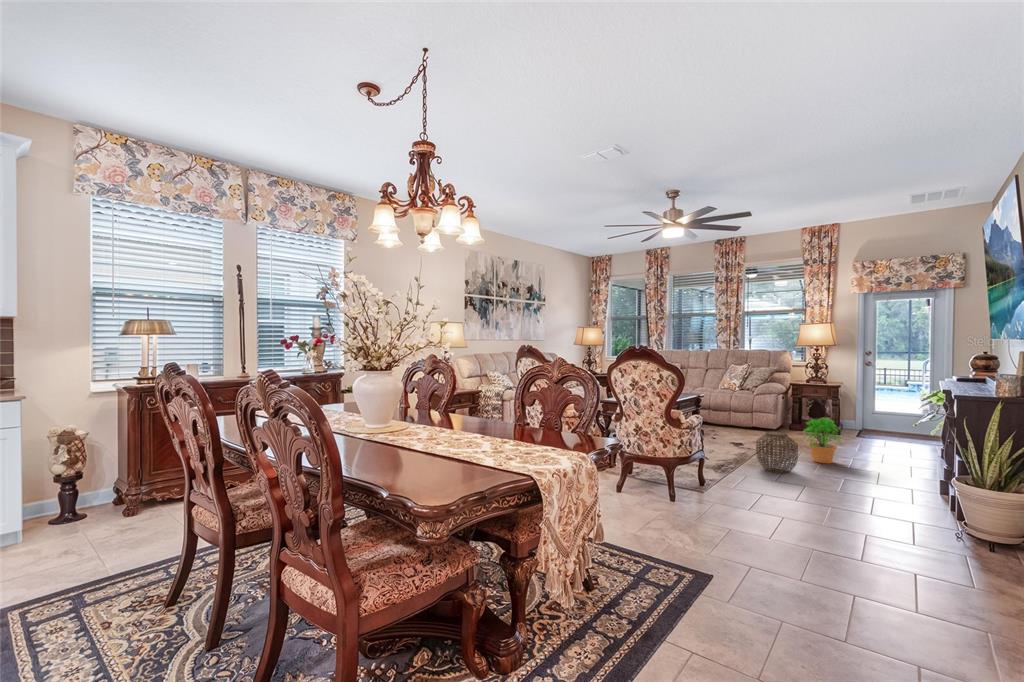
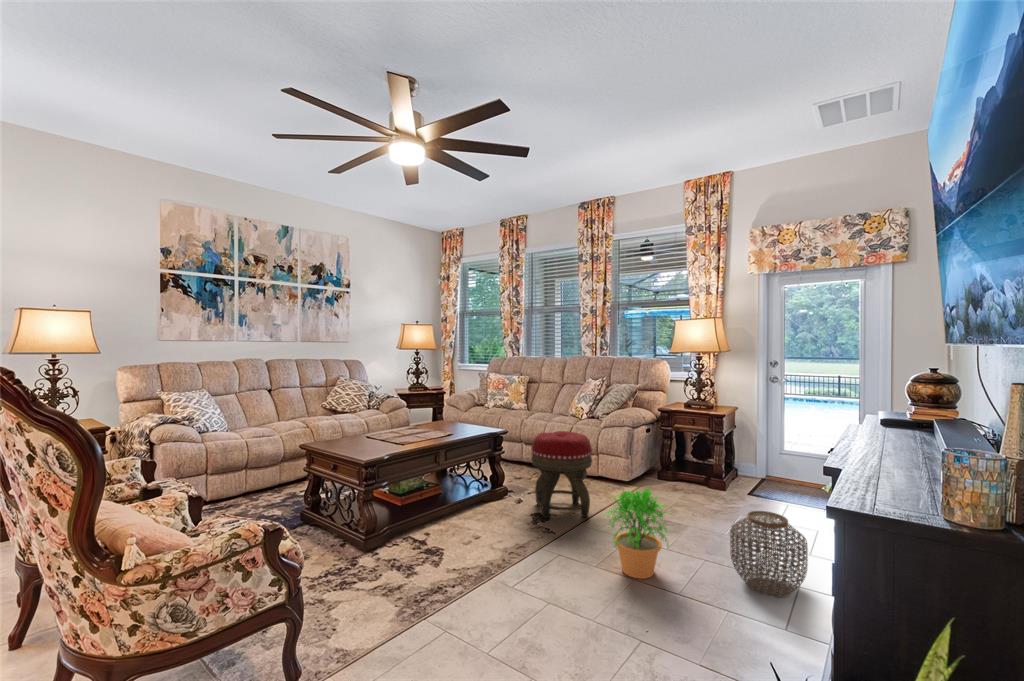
footstool: none [728,394,769,444] -> present [531,431,592,518]
woven basket: present [756,431,798,473] -> present [730,511,808,597]

